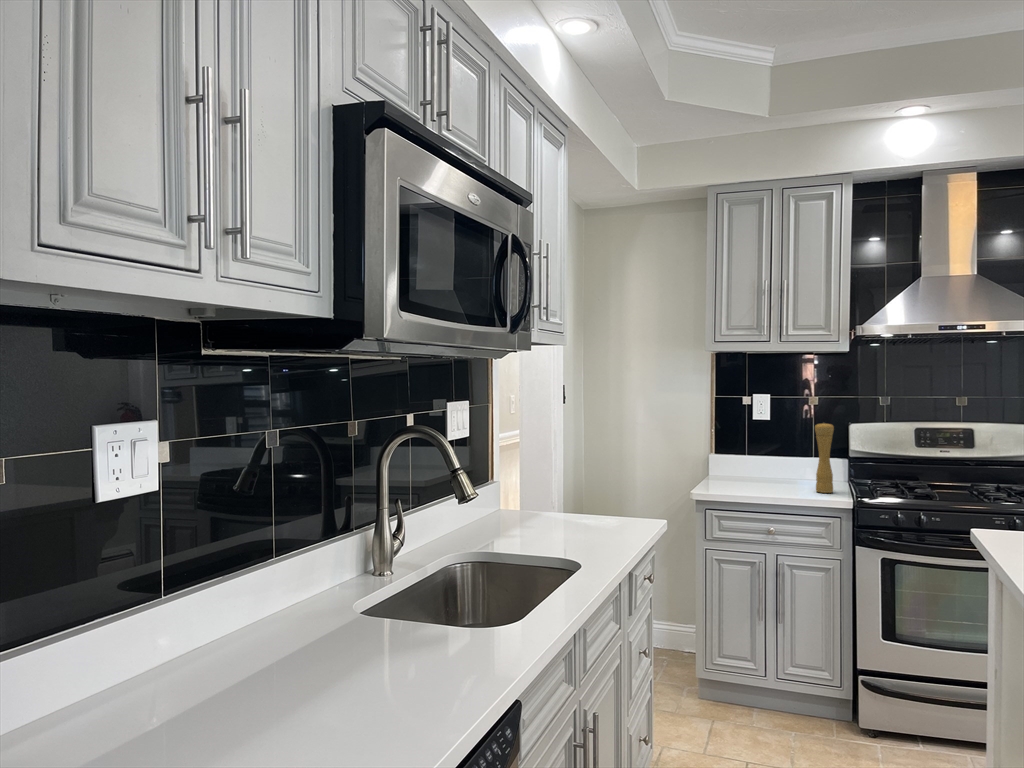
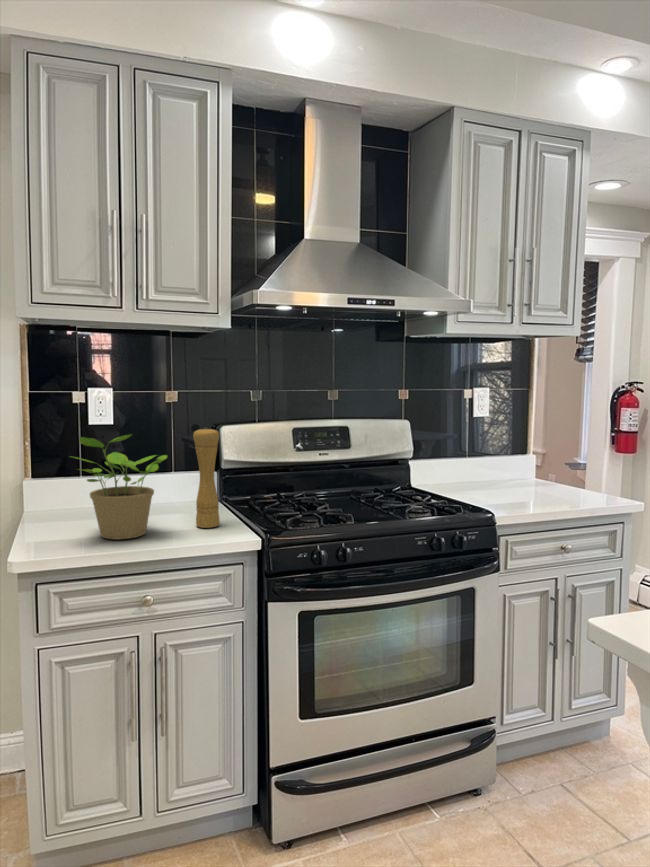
potted plant: none [728,423,793,491] -> present [73,434,167,539]

